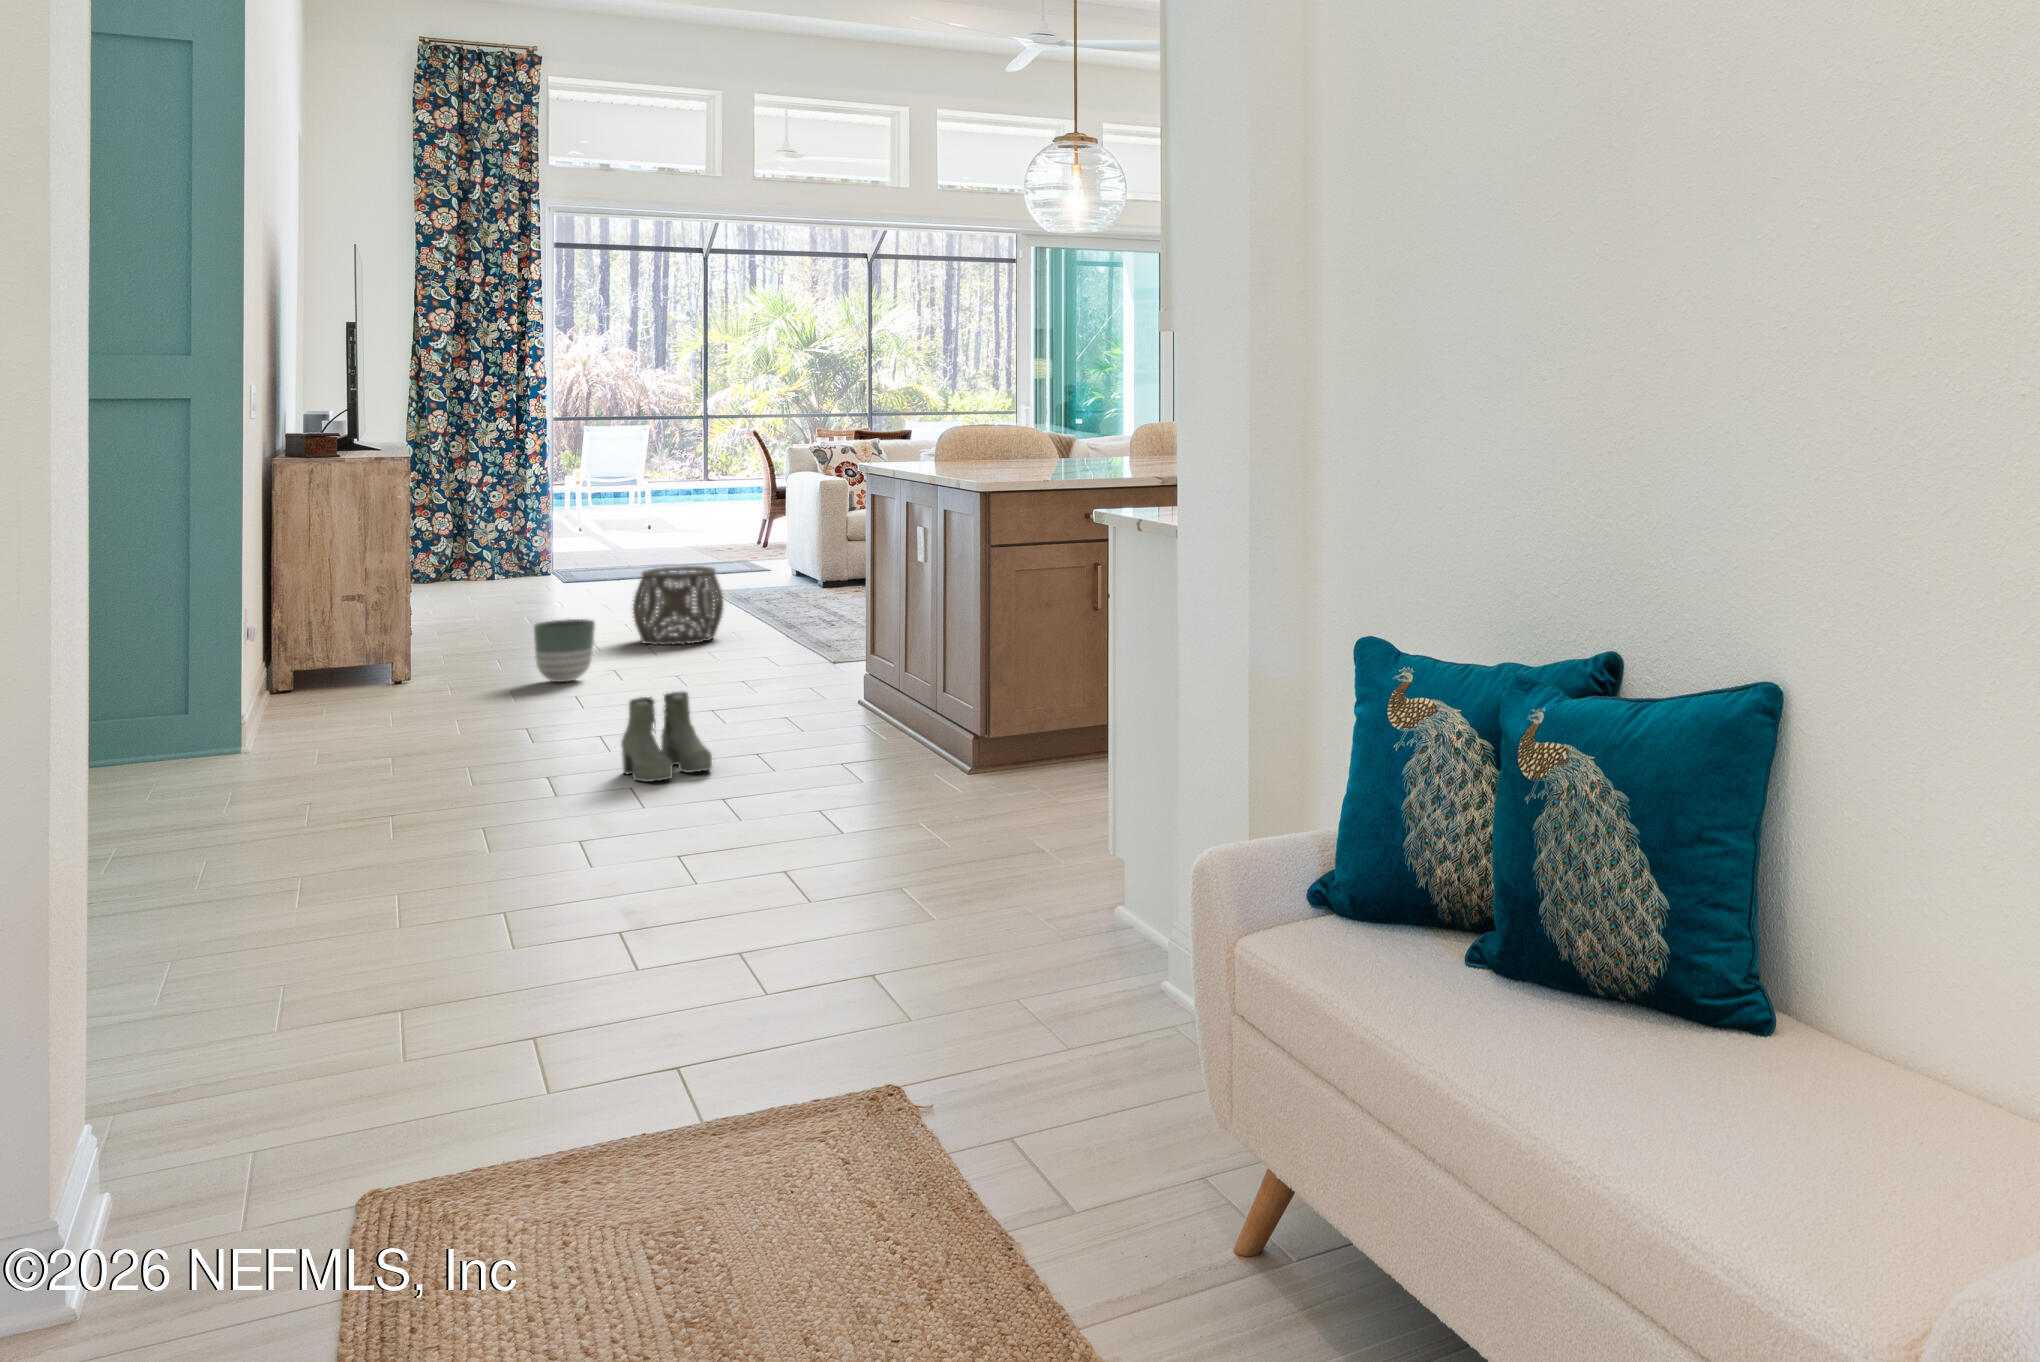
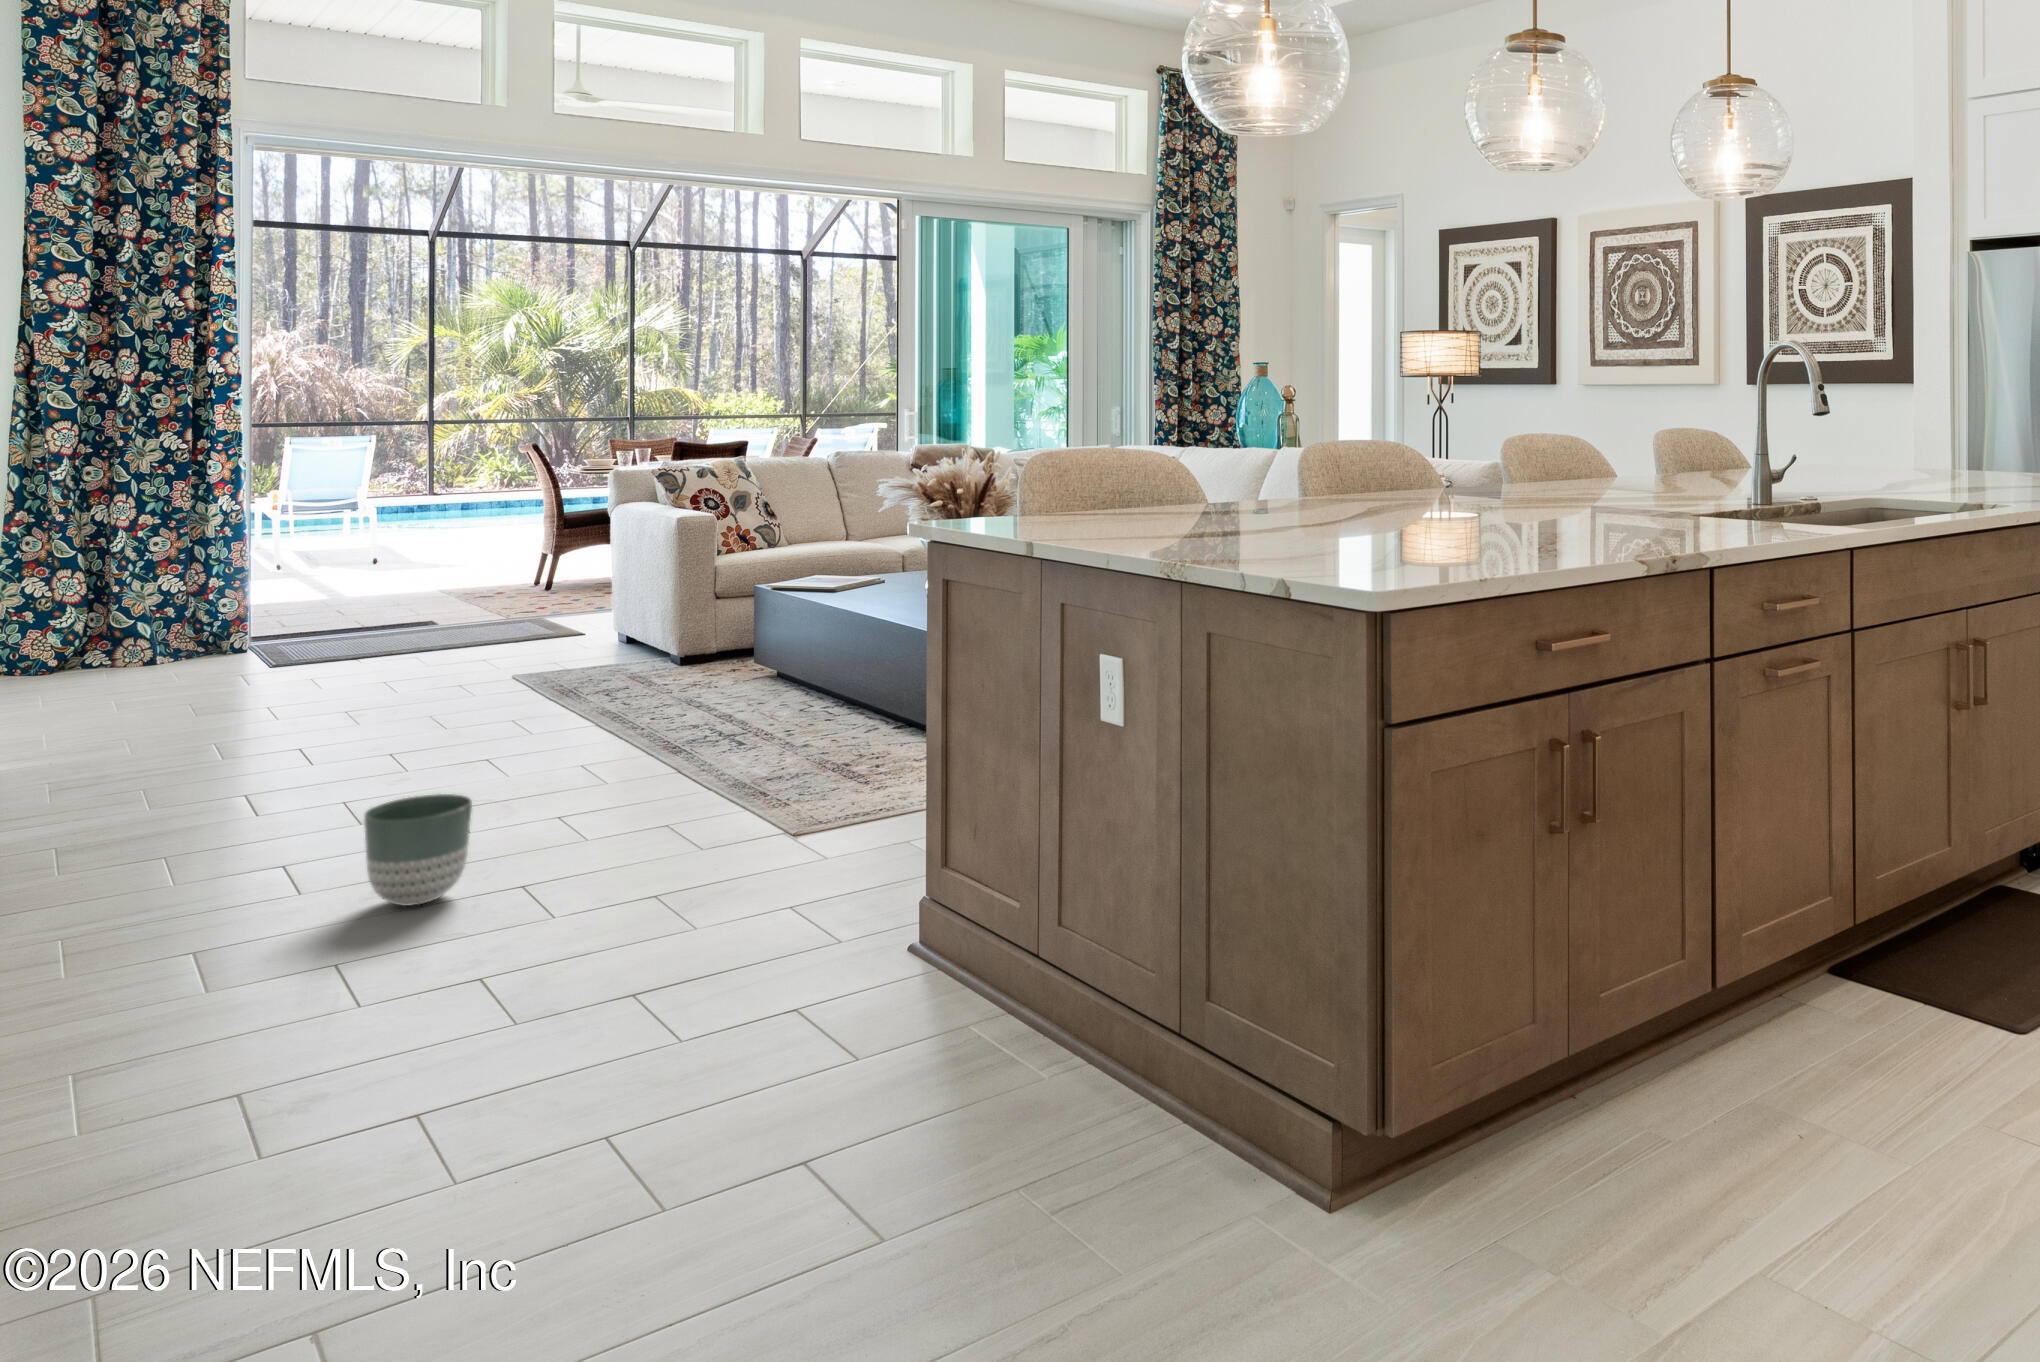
woven basket: present [633,566,723,645] -> none [476,670,624,798]
boots: present [621,691,712,782] -> none [713,1008,894,1214]

